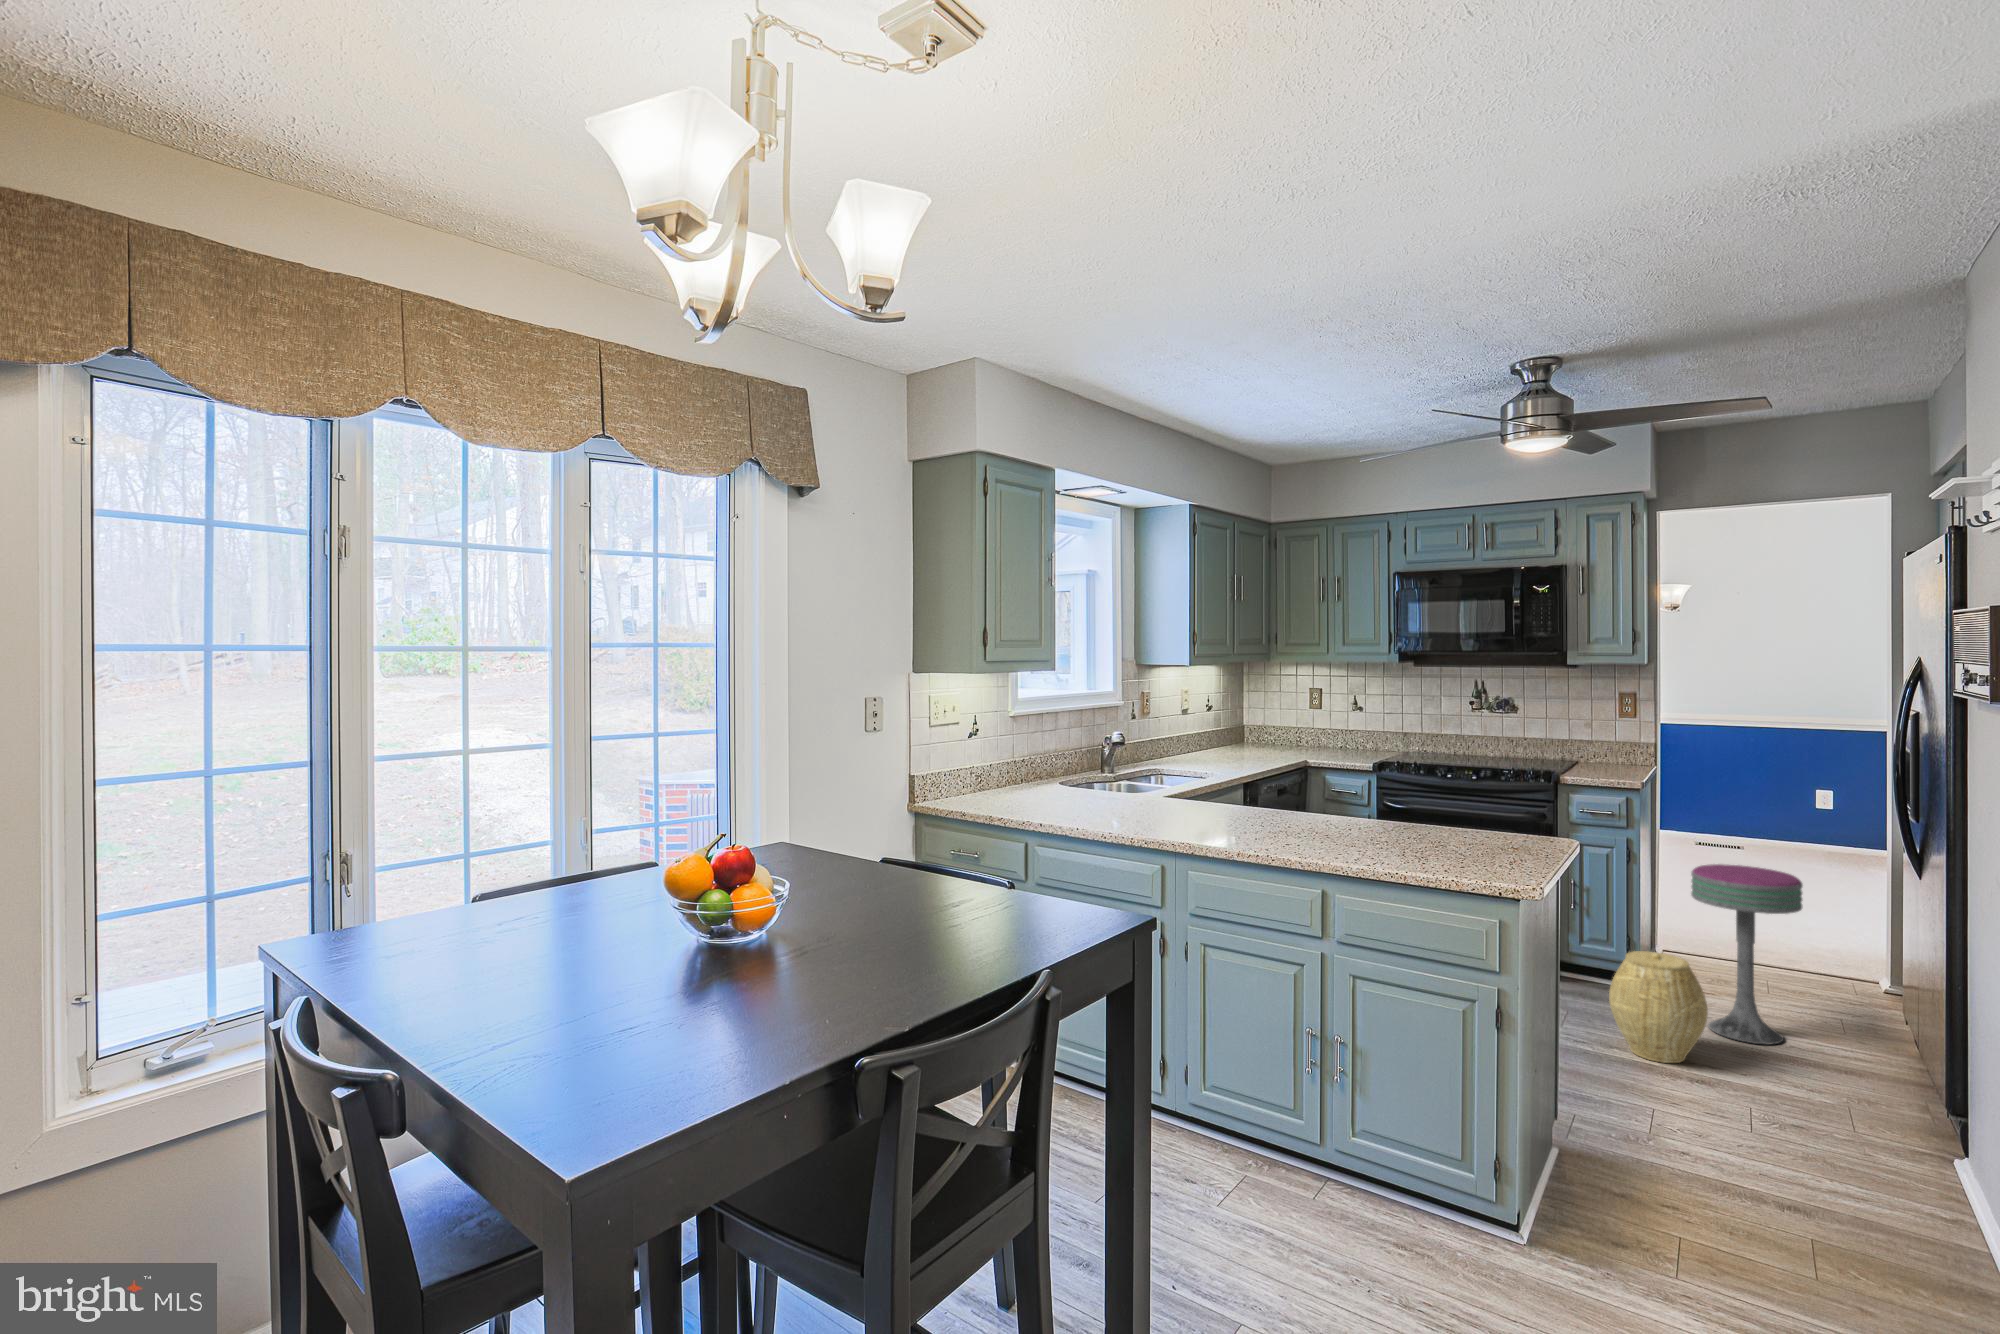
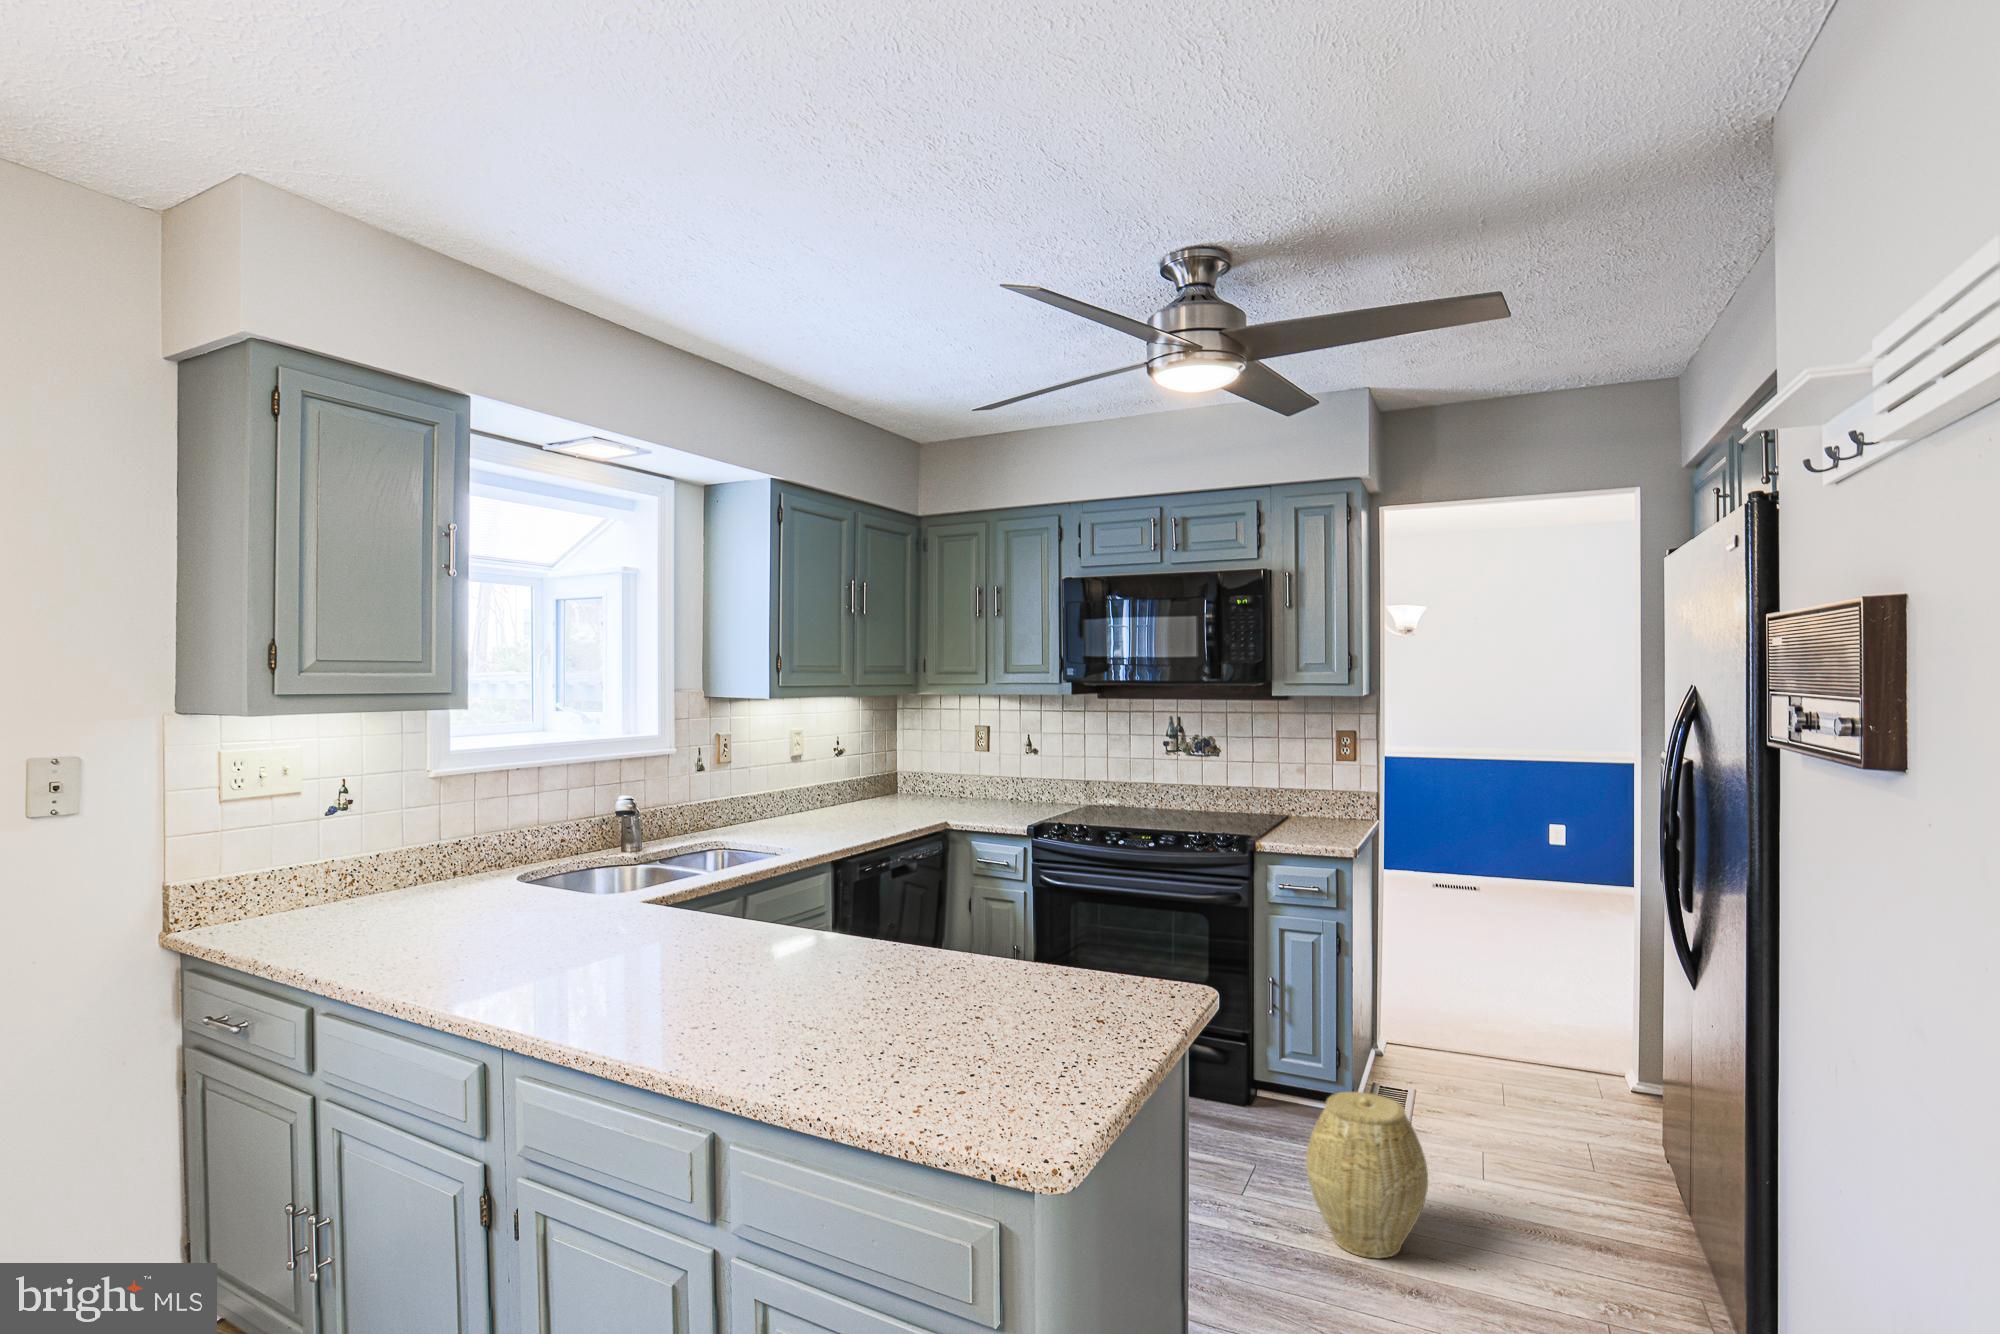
bar stool: present [1691,864,1803,1045] -> none [1409,958,1539,1208]

